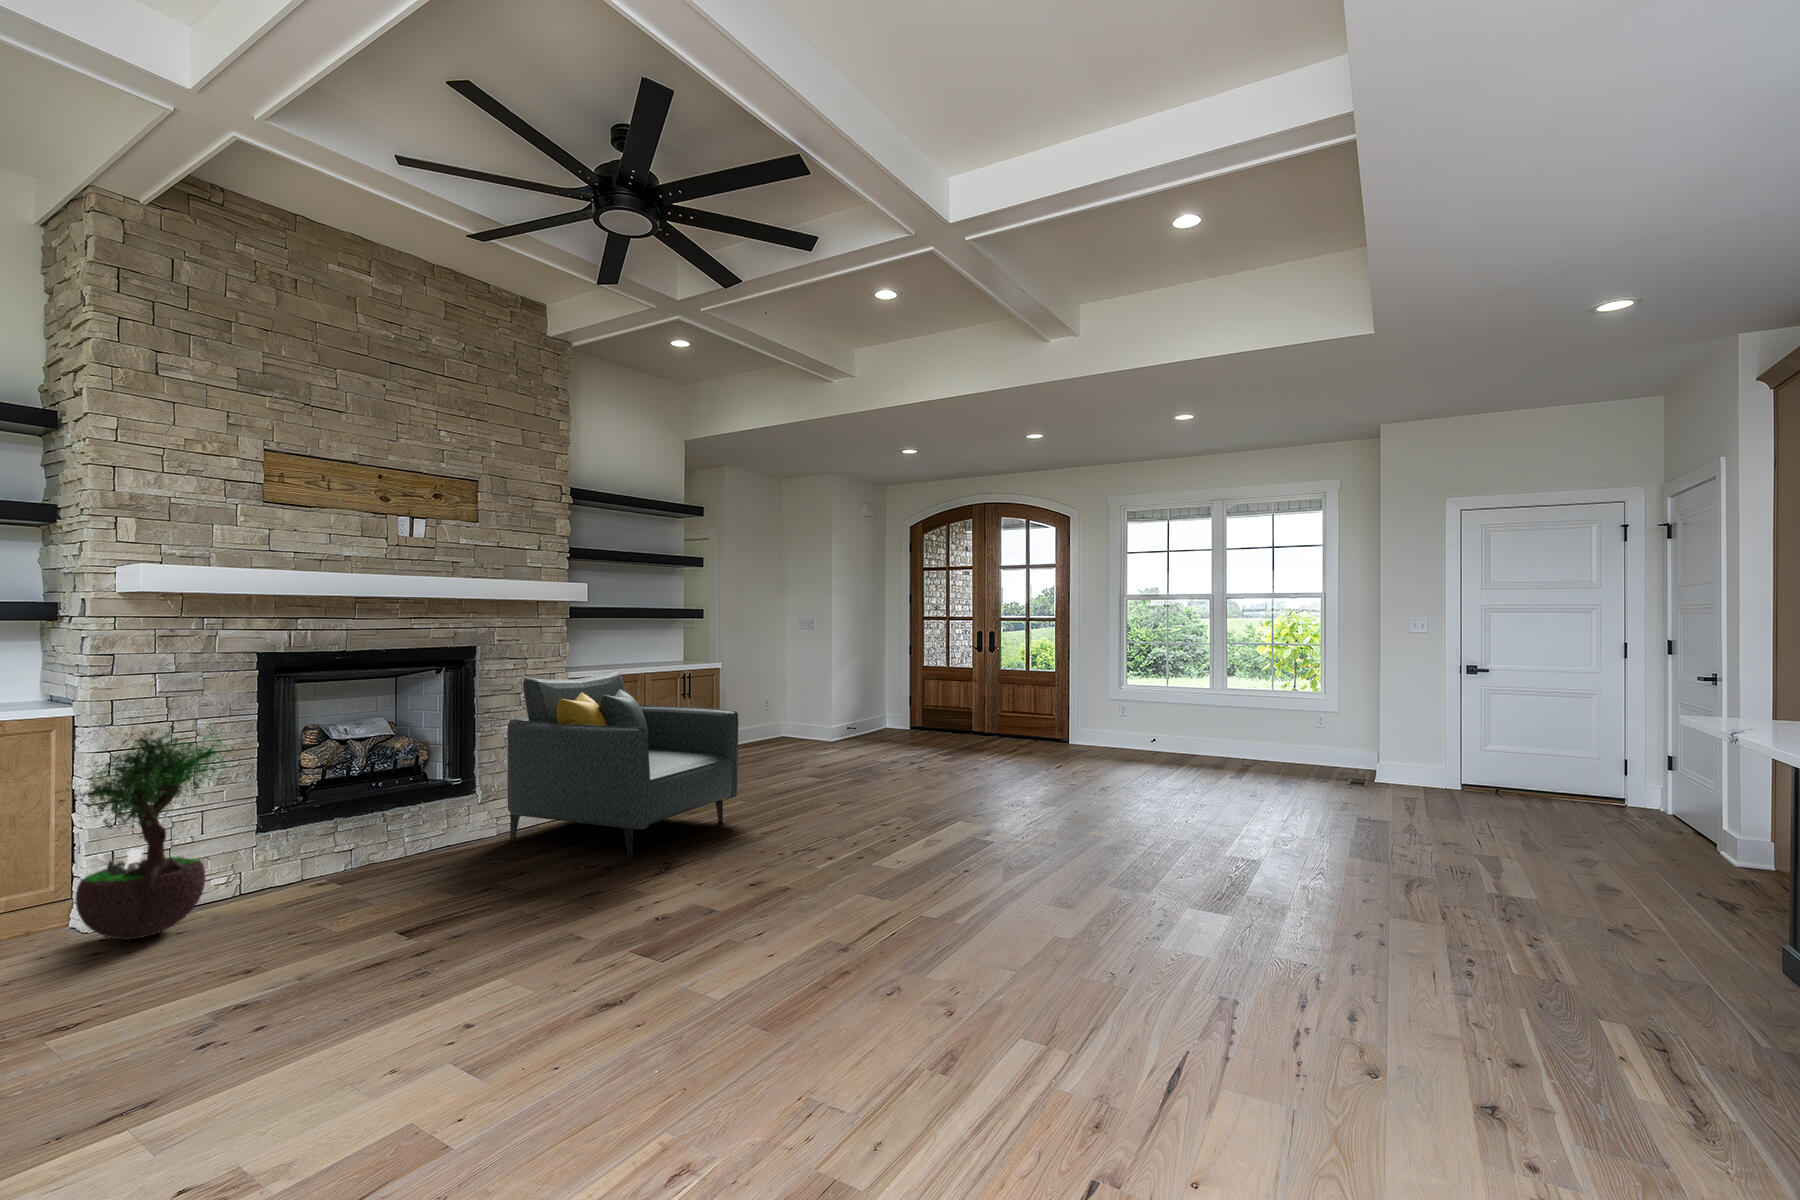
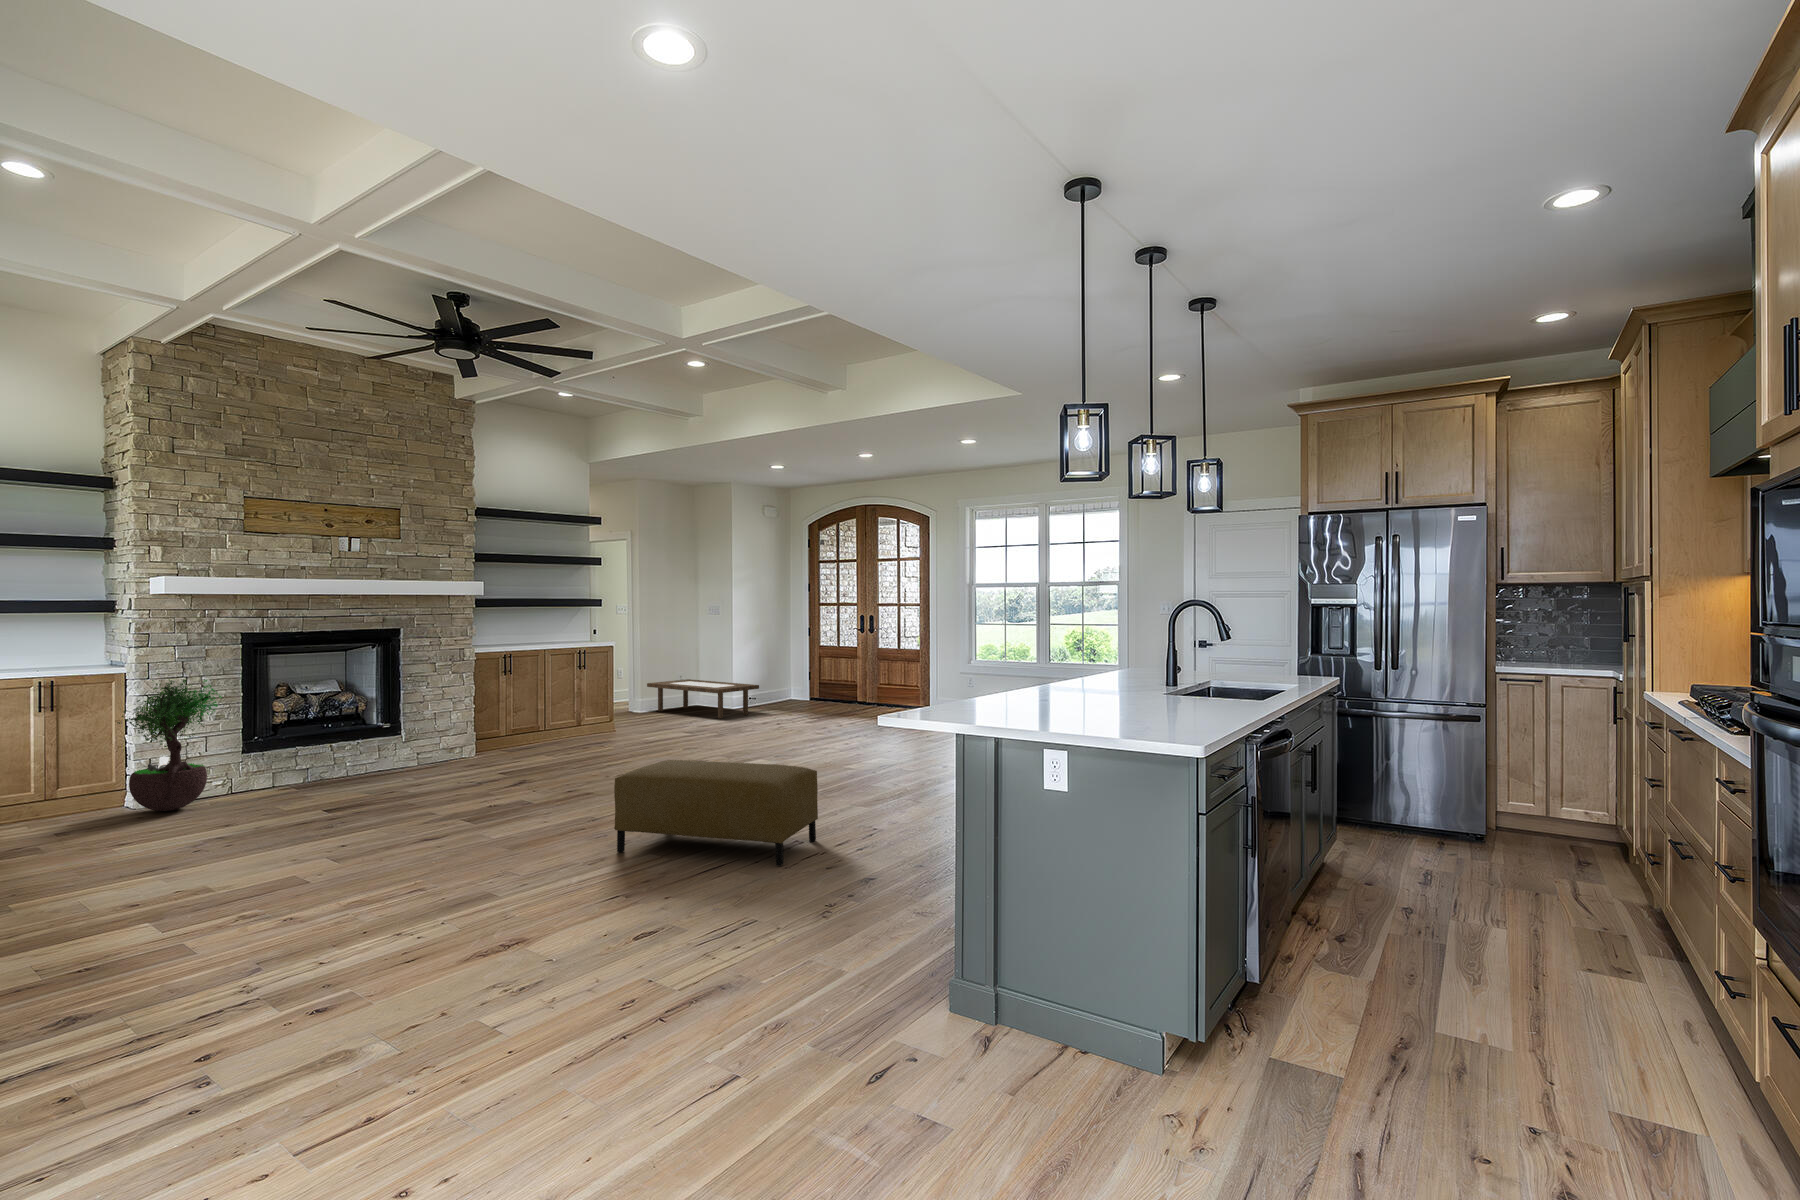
armchair: present [507,670,738,857] -> none [420,647,594,779]
coffee table: none [732,706,871,754] -> present [647,679,759,719]
ottoman: none [956,847,1287,1046] -> present [614,760,818,866]

